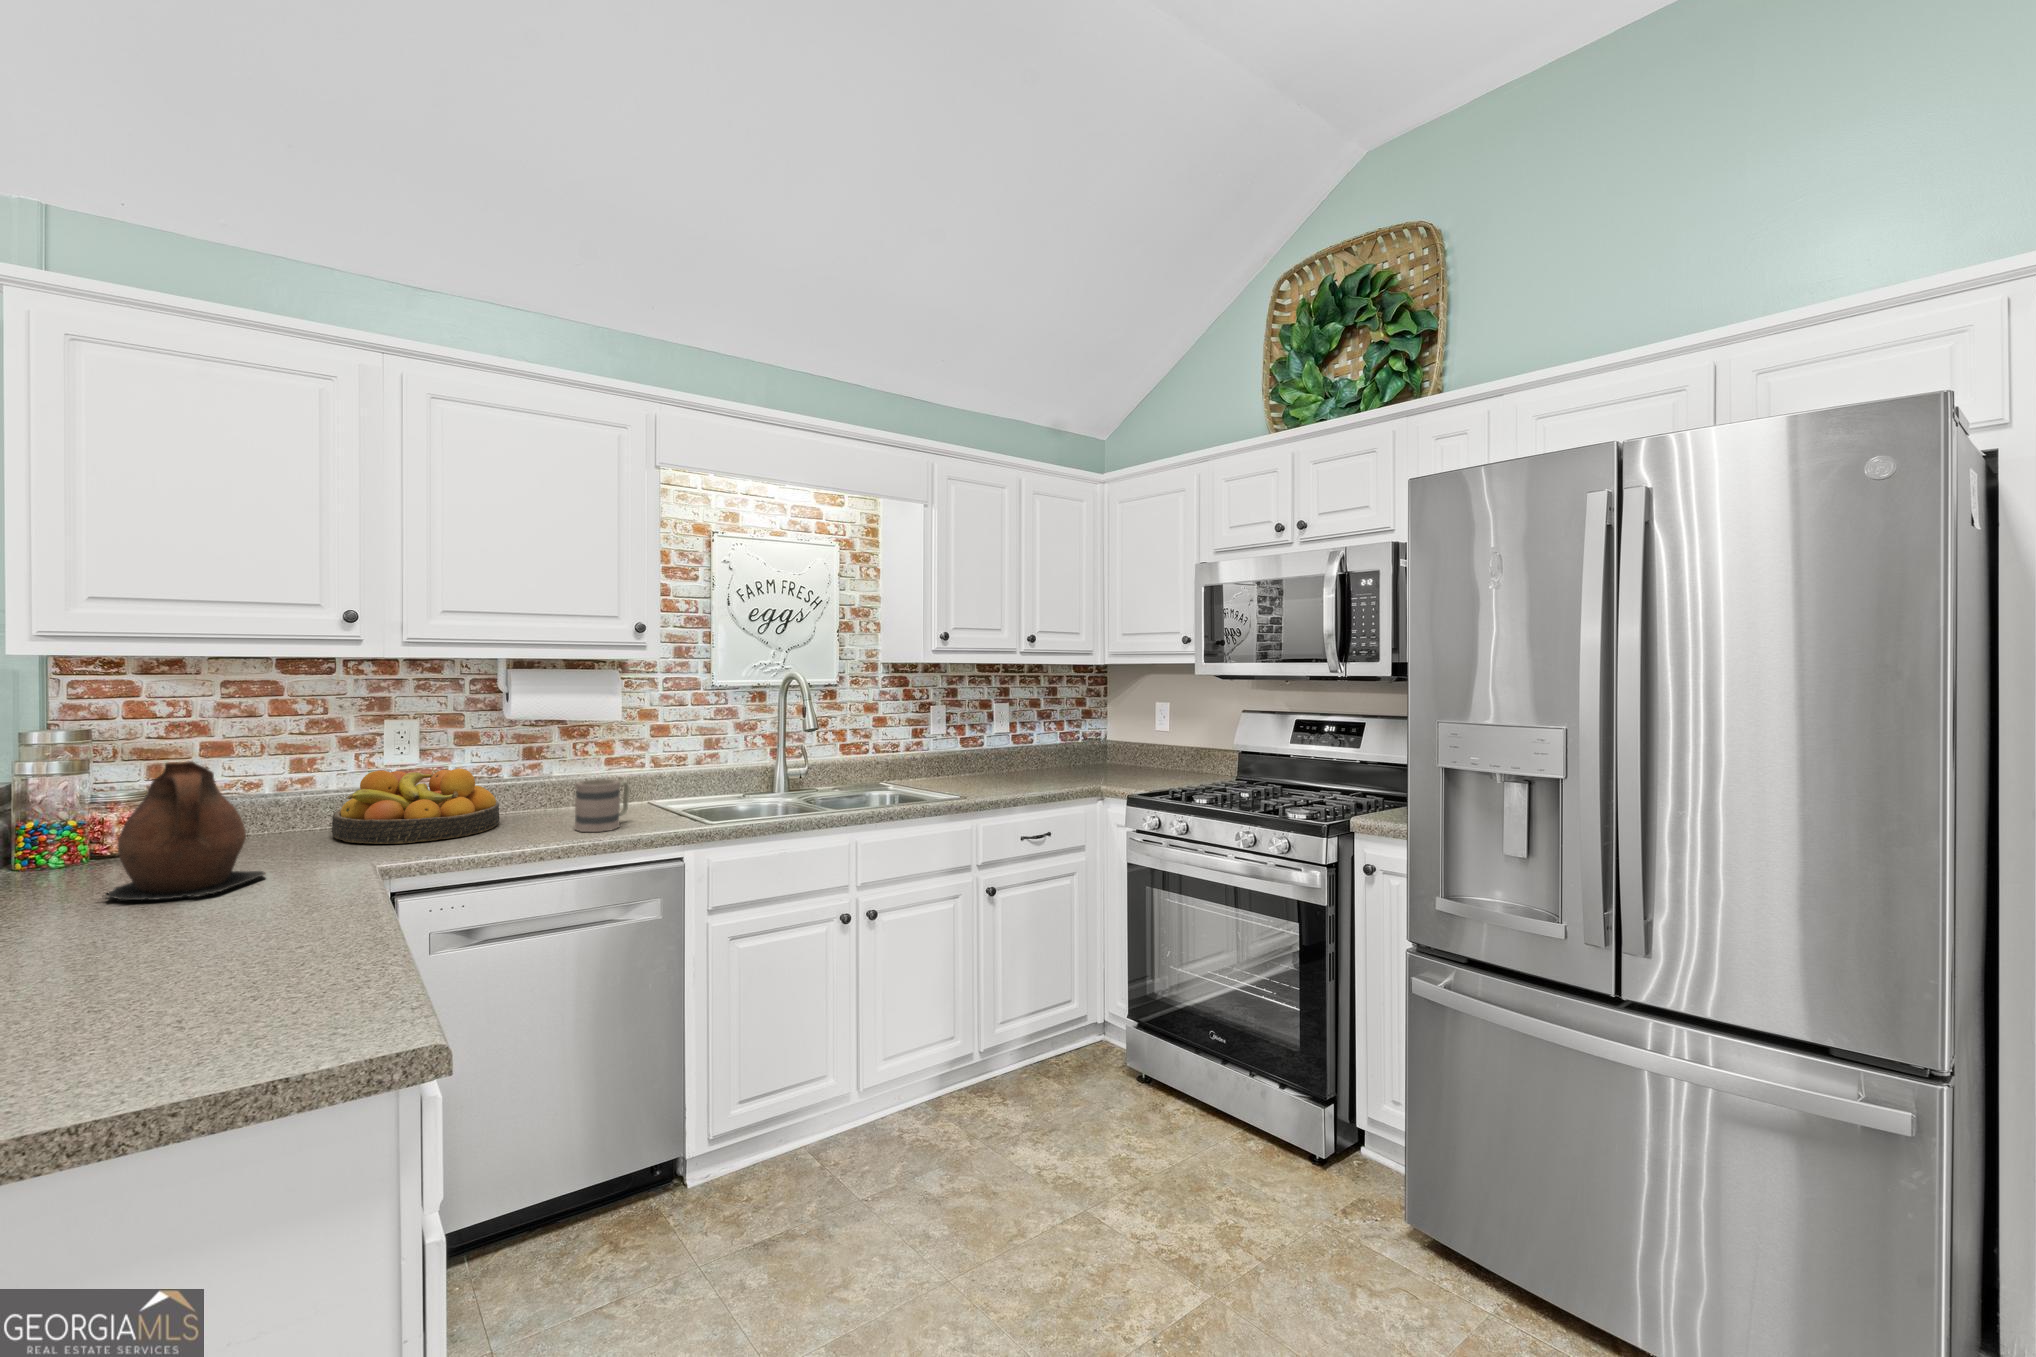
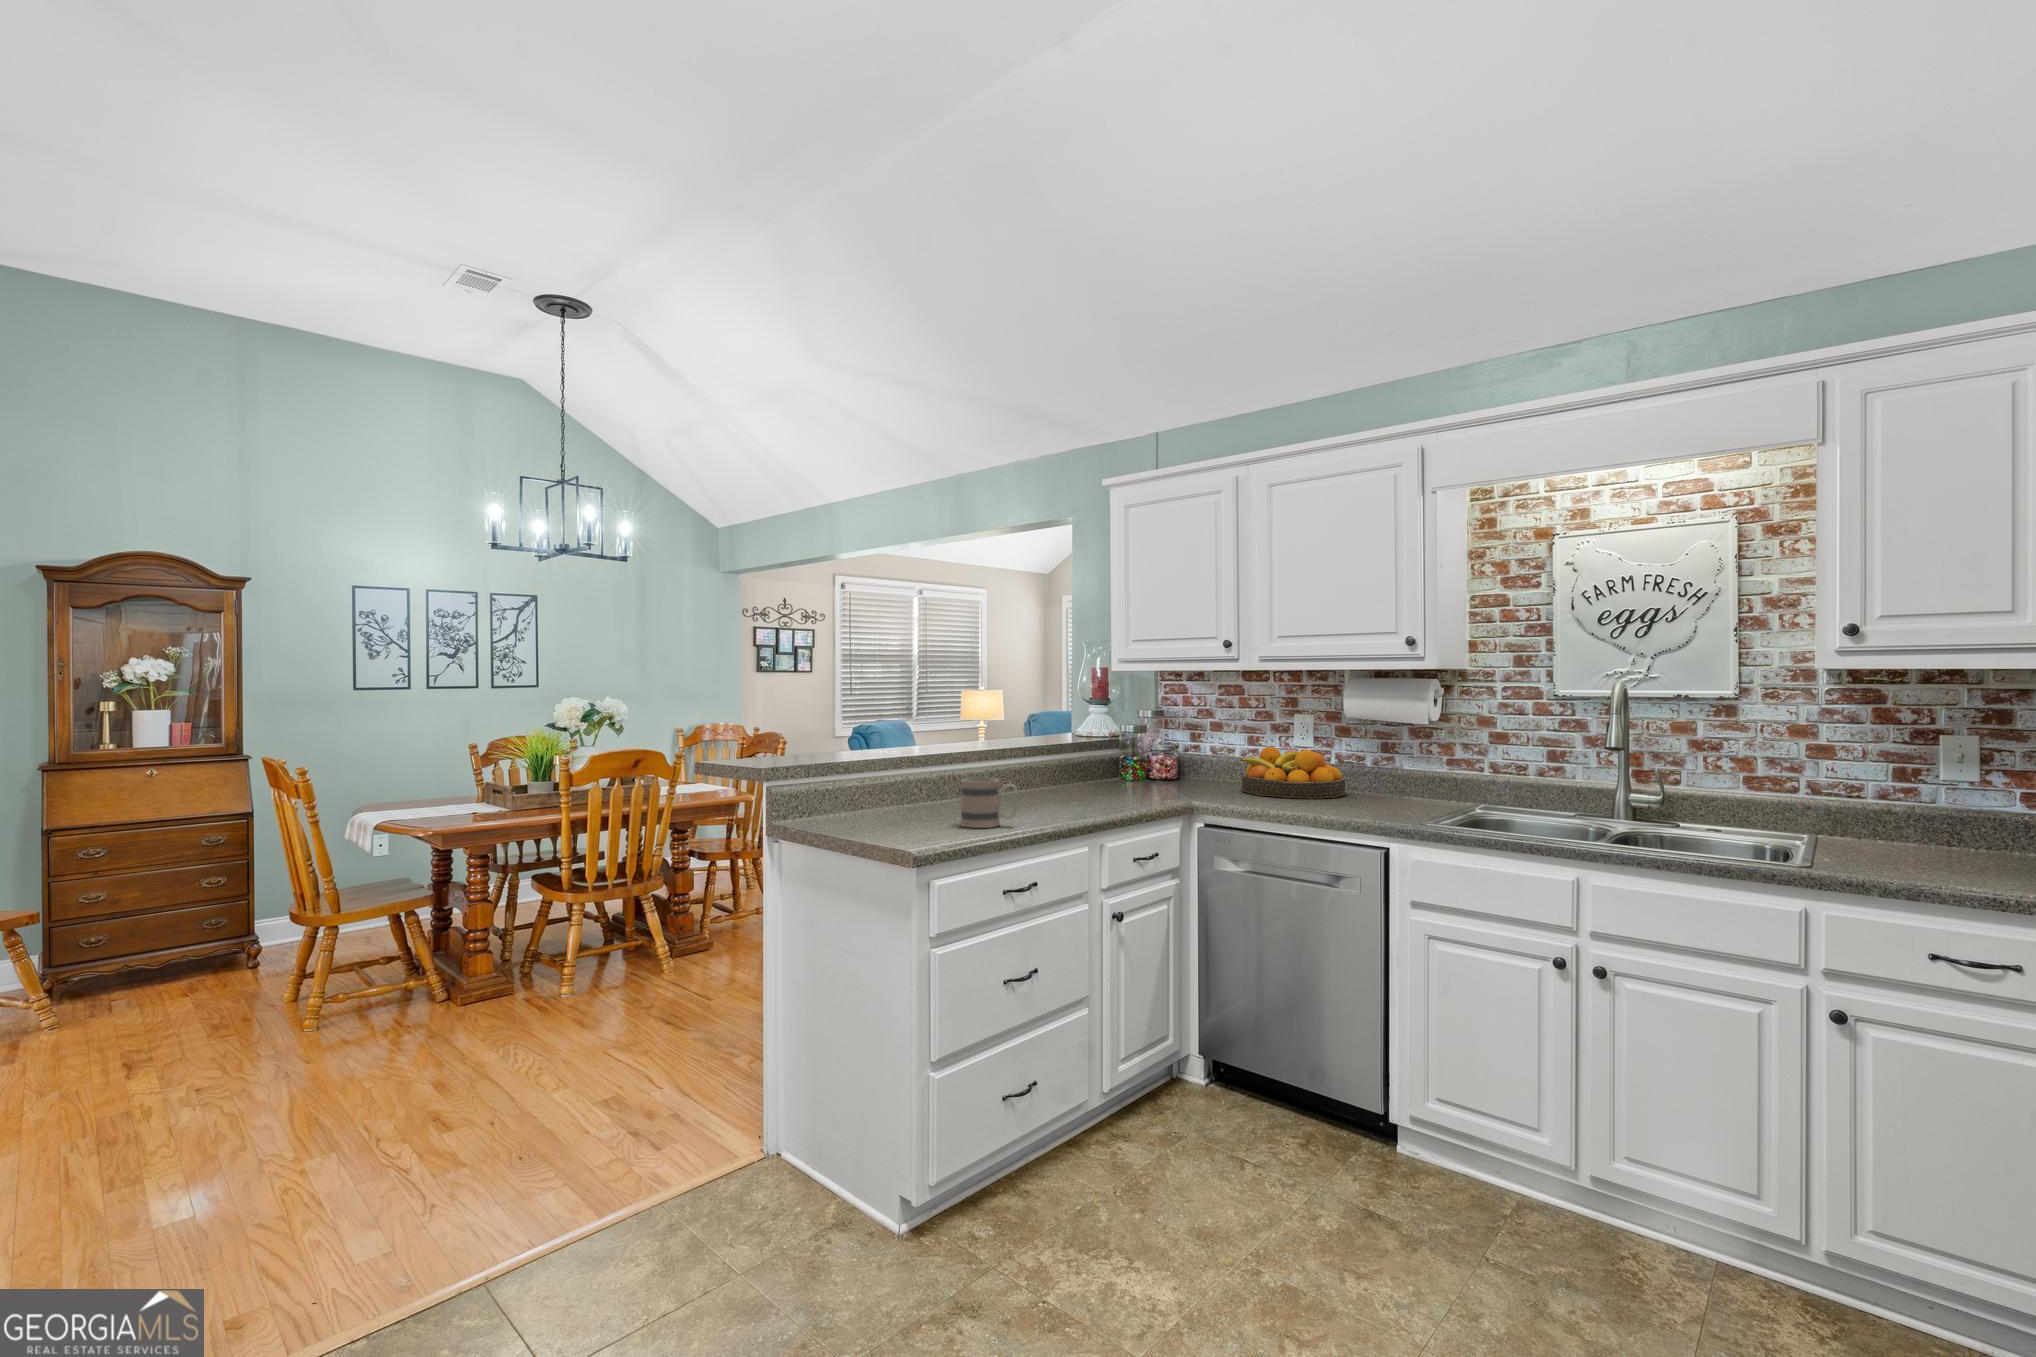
ceramic pitcher: present [106,761,265,900] -> none [1102,721,1169,794]
mug: present [575,779,629,832] -> present [961,778,1018,828]

